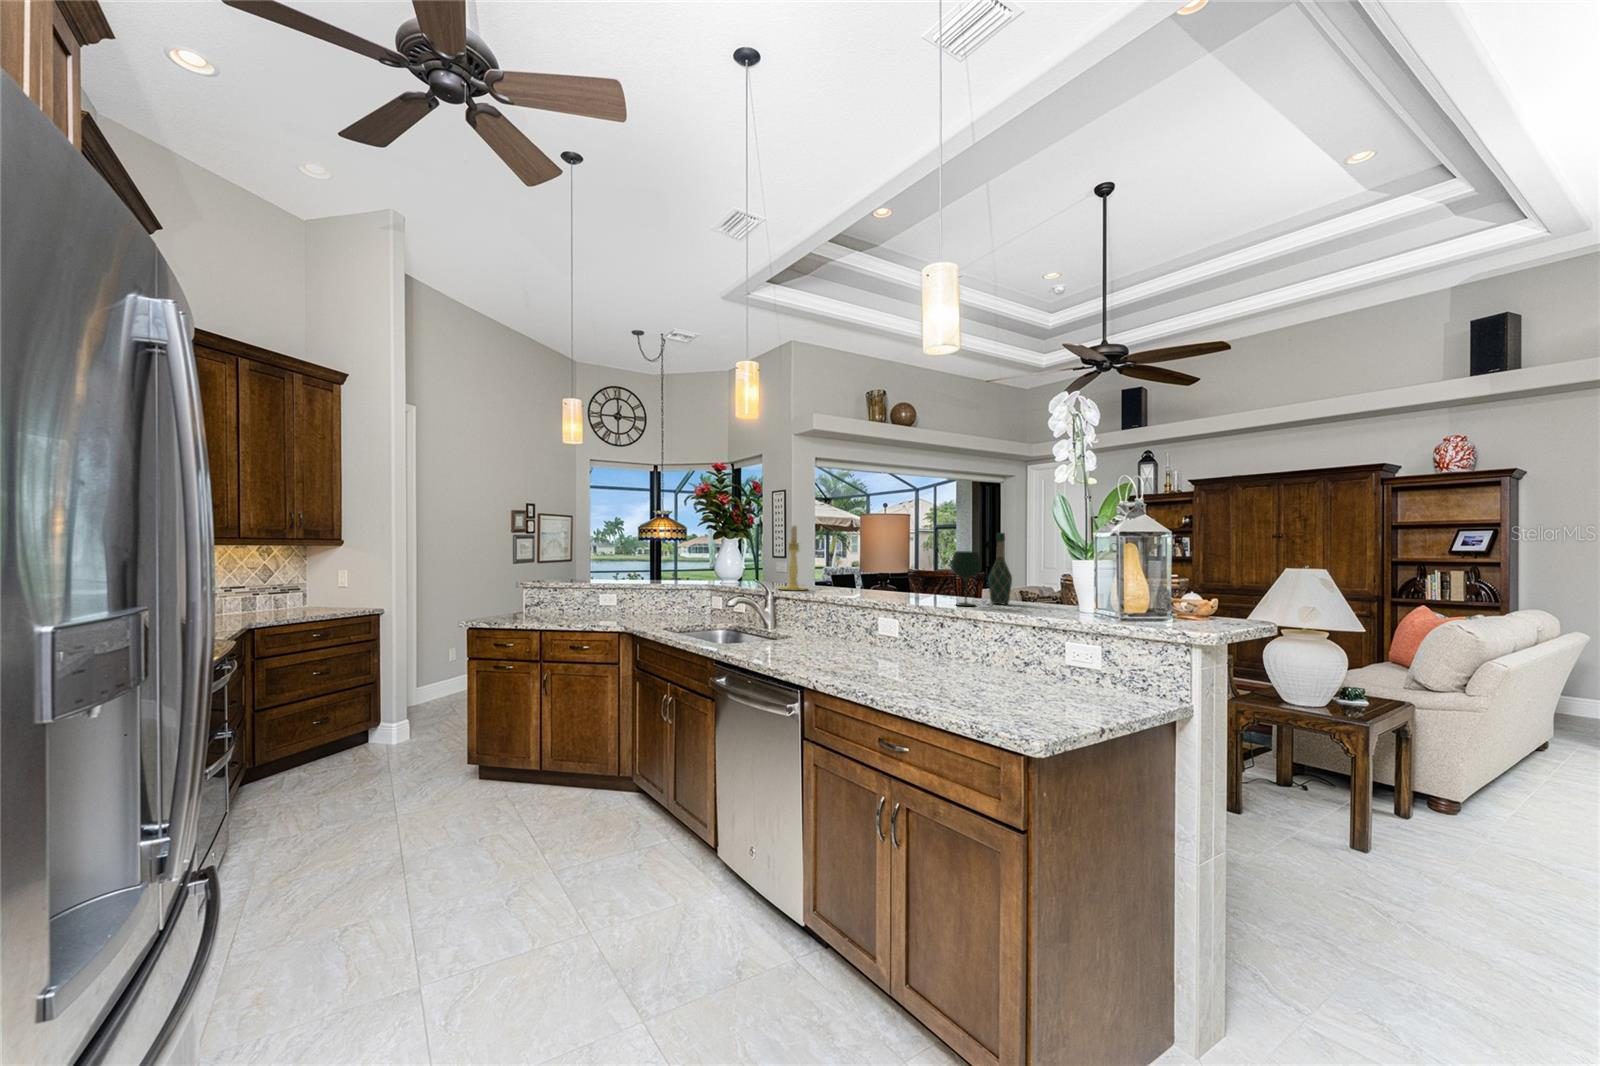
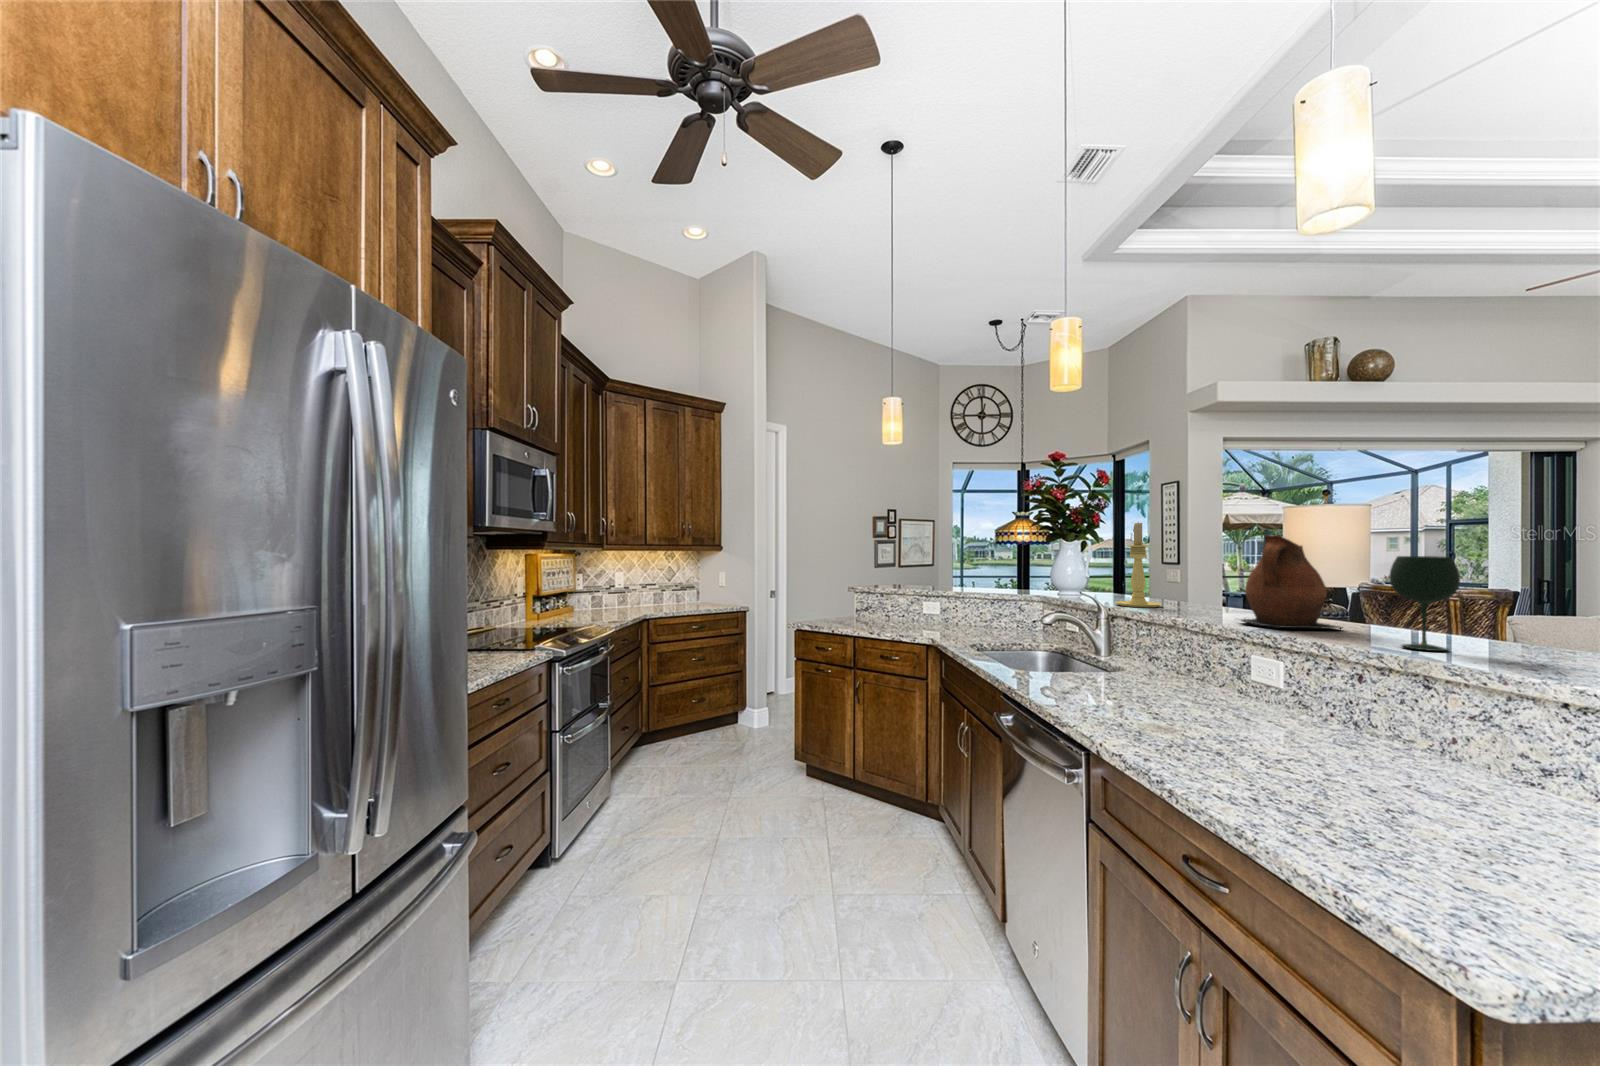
wine bottle: present [988,533,1012,604] -> none [1486,523,1548,653]
ceramic pitcher: none [864,537,922,599] -> present [1242,535,1343,629]

